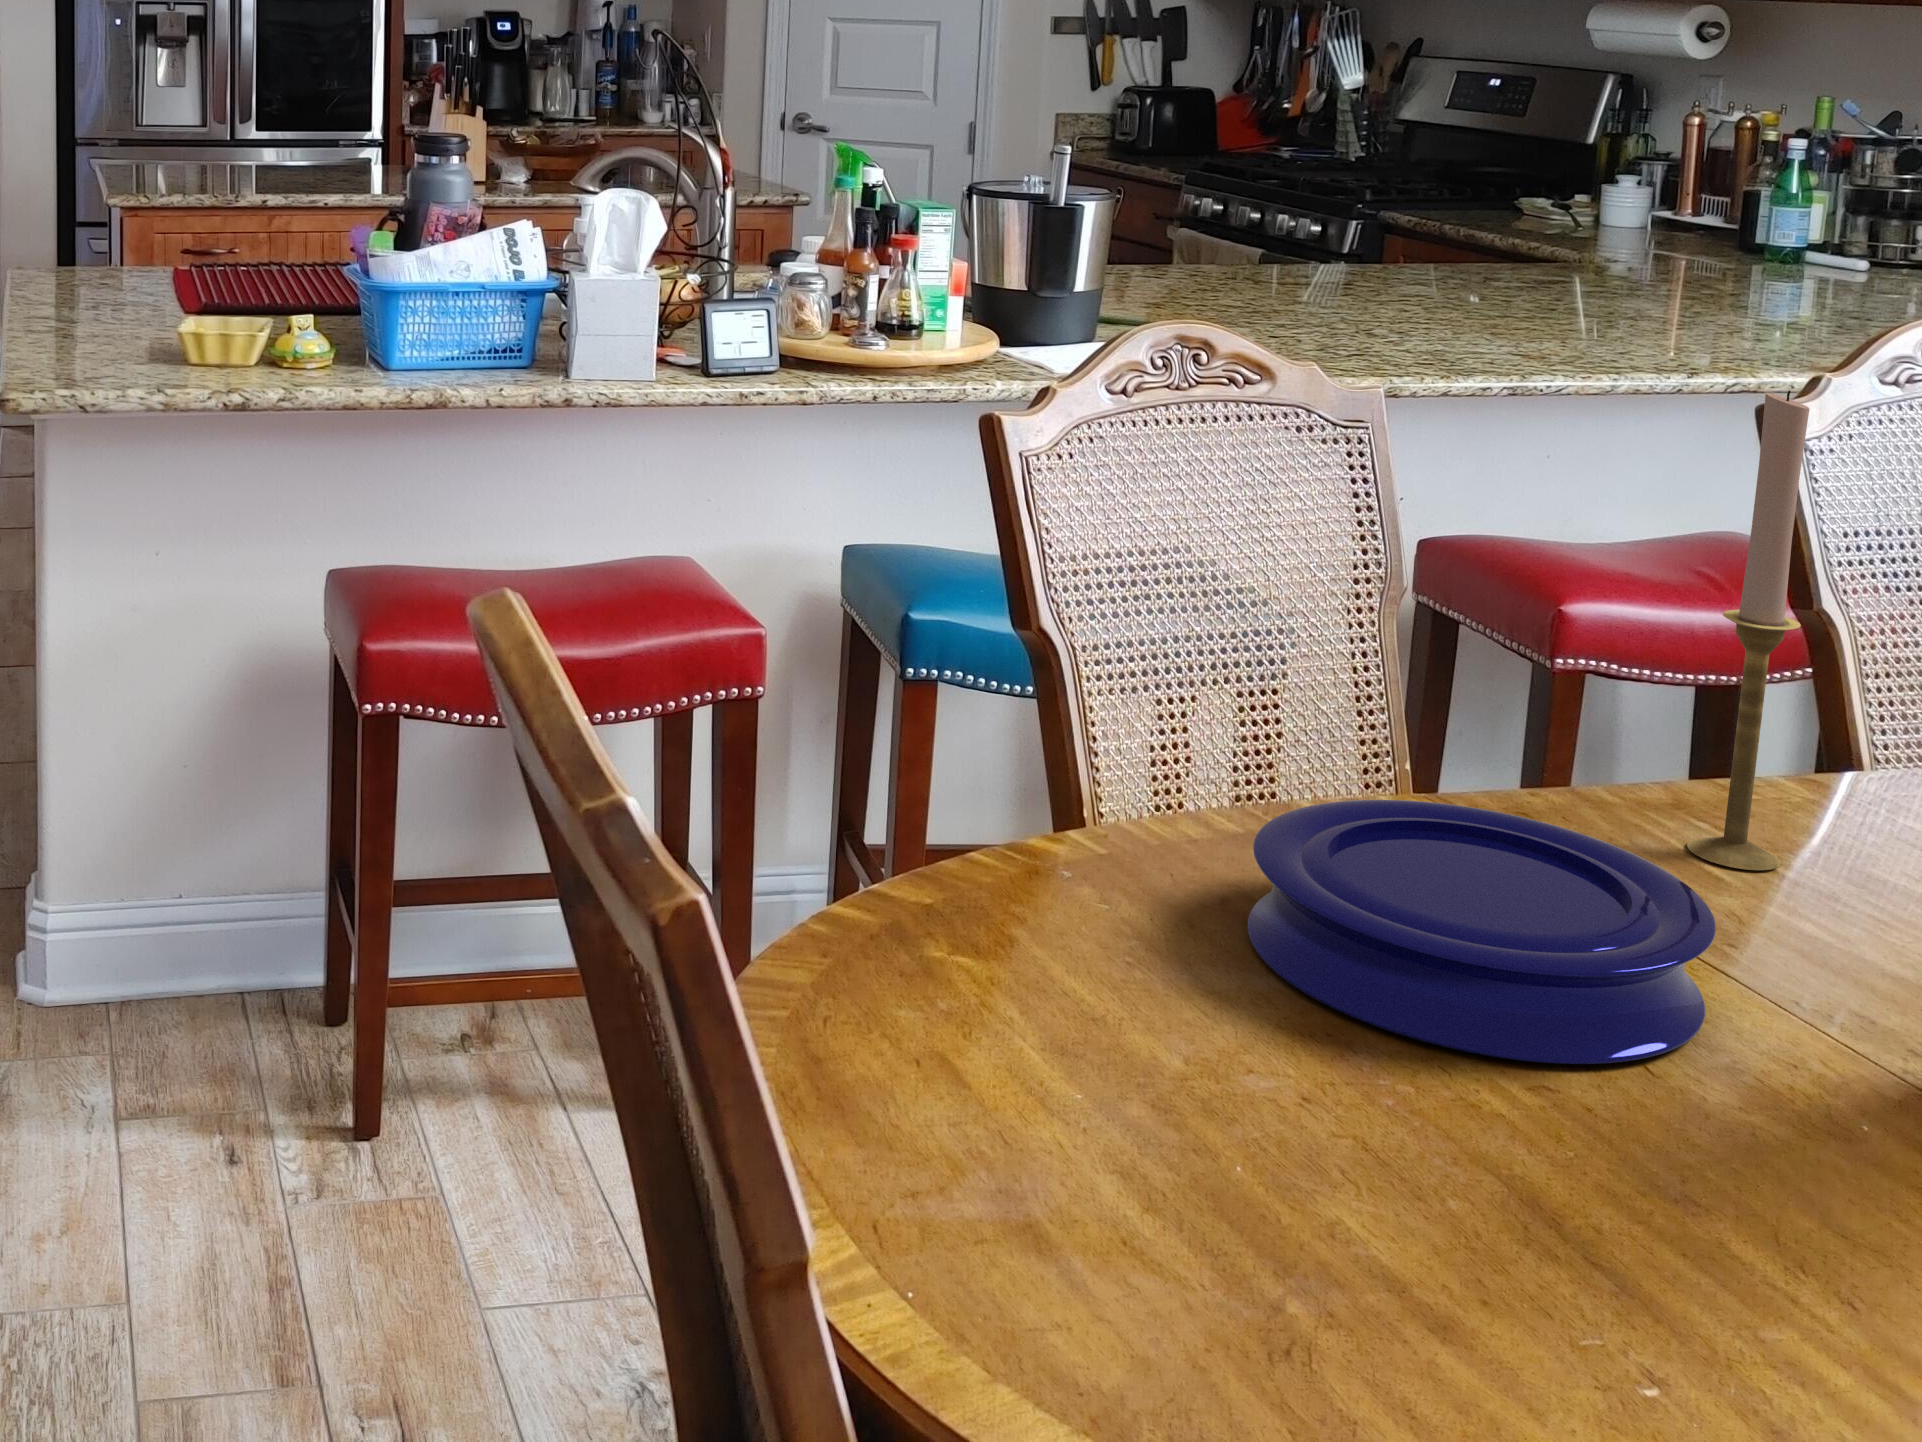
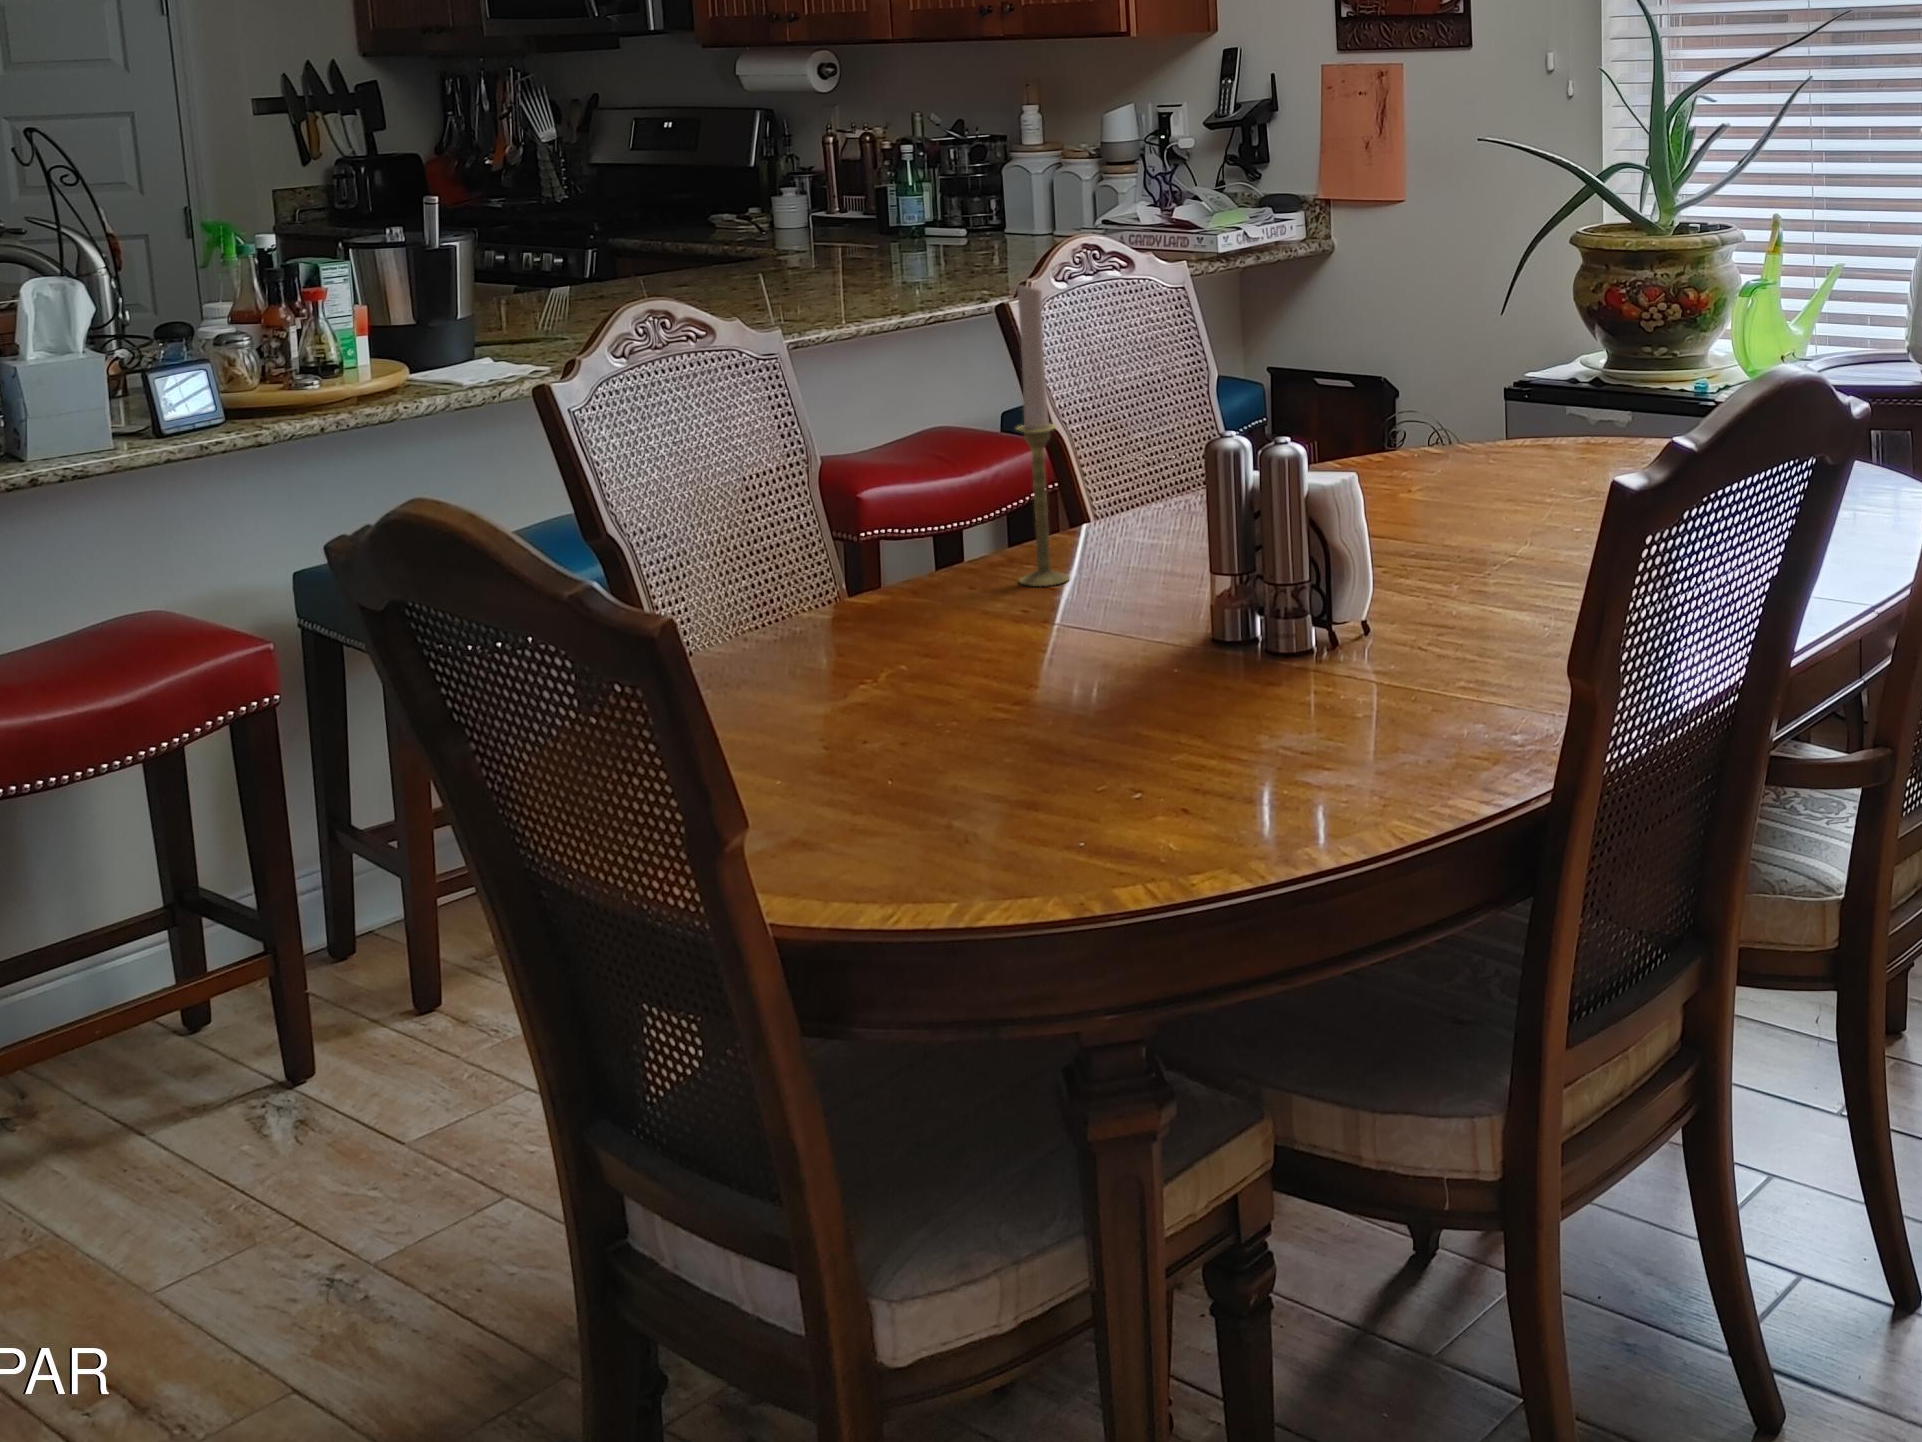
plate: present [1247,800,1716,1064] -> none [801,574,1072,704]

